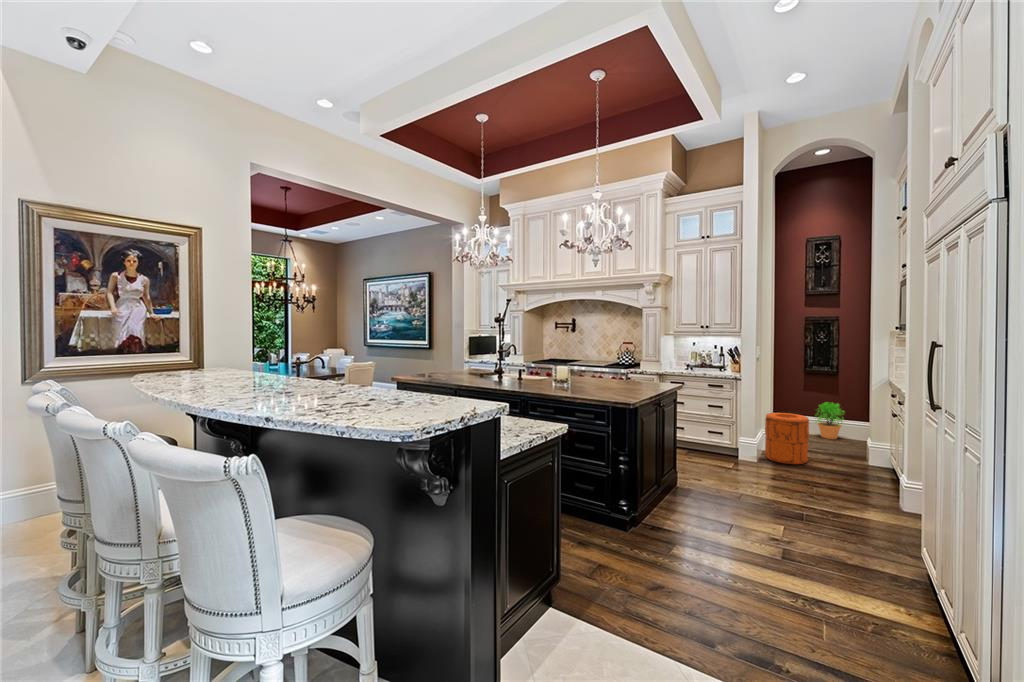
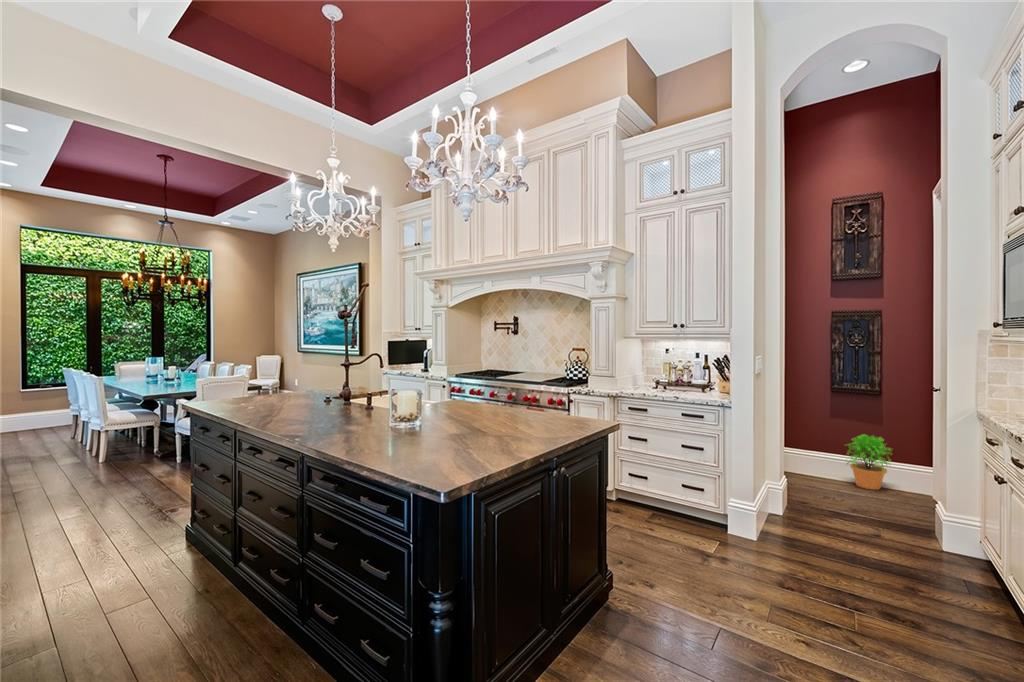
trash can: present [765,413,809,464] -> none [770,458,842,547]

